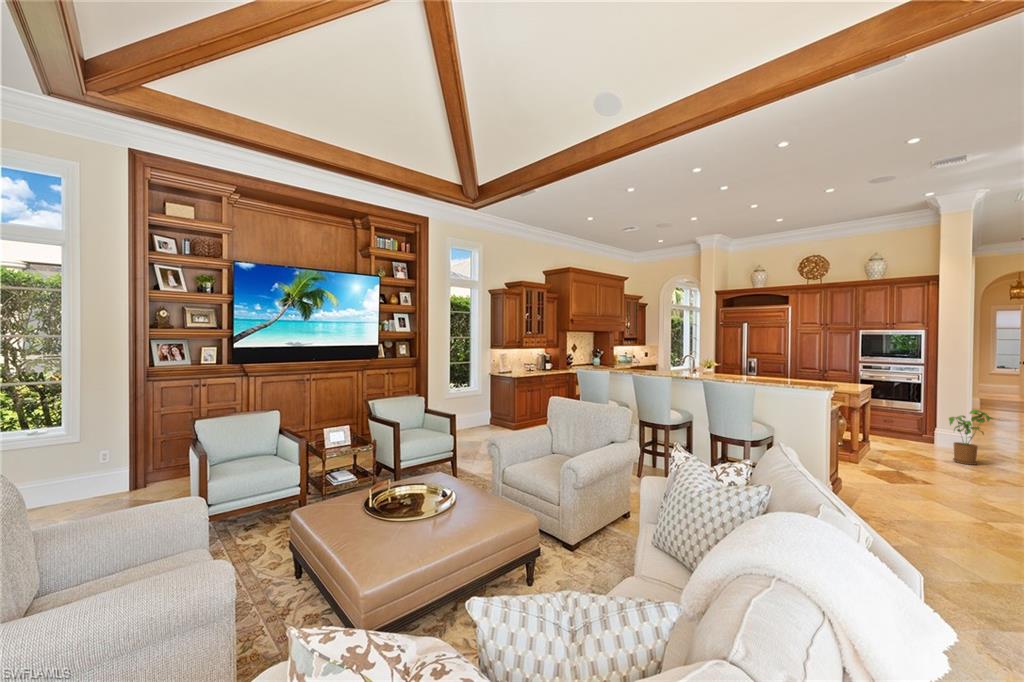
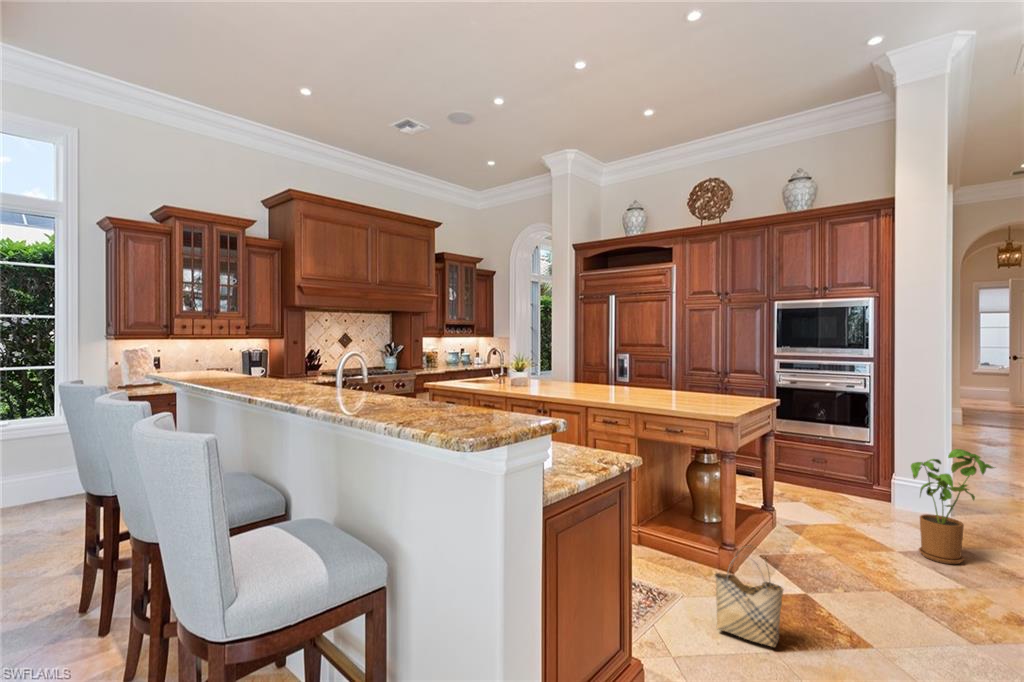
woven basket: none [857,443,891,481] -> present [715,545,783,647]

